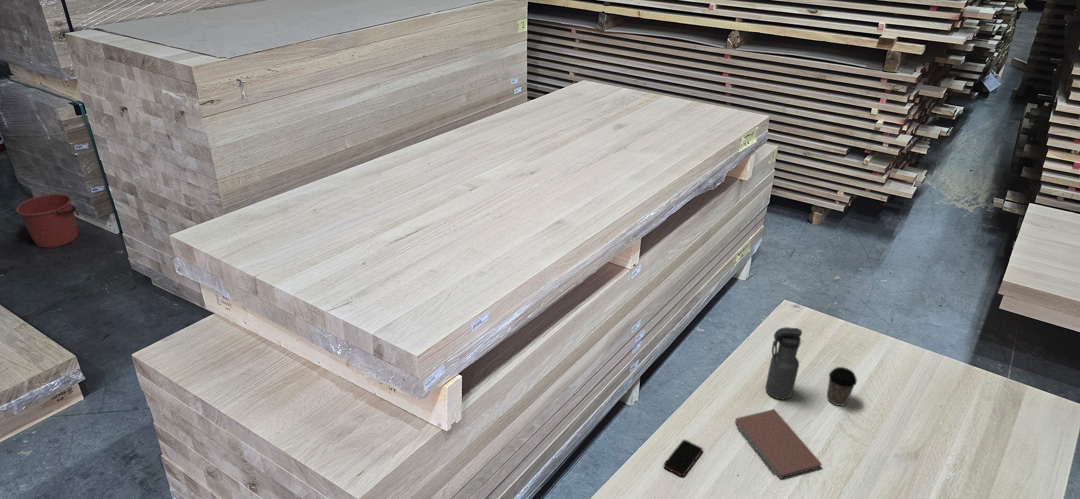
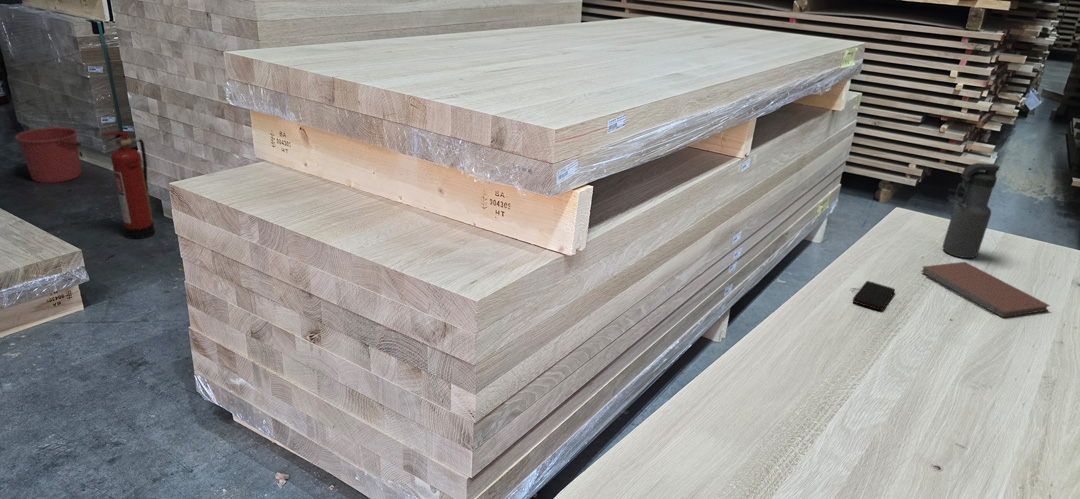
fire extinguisher: none [87,225,145,314] -> present [103,132,155,239]
coffee cup: present [827,367,857,406] -> none [1019,220,1062,266]

